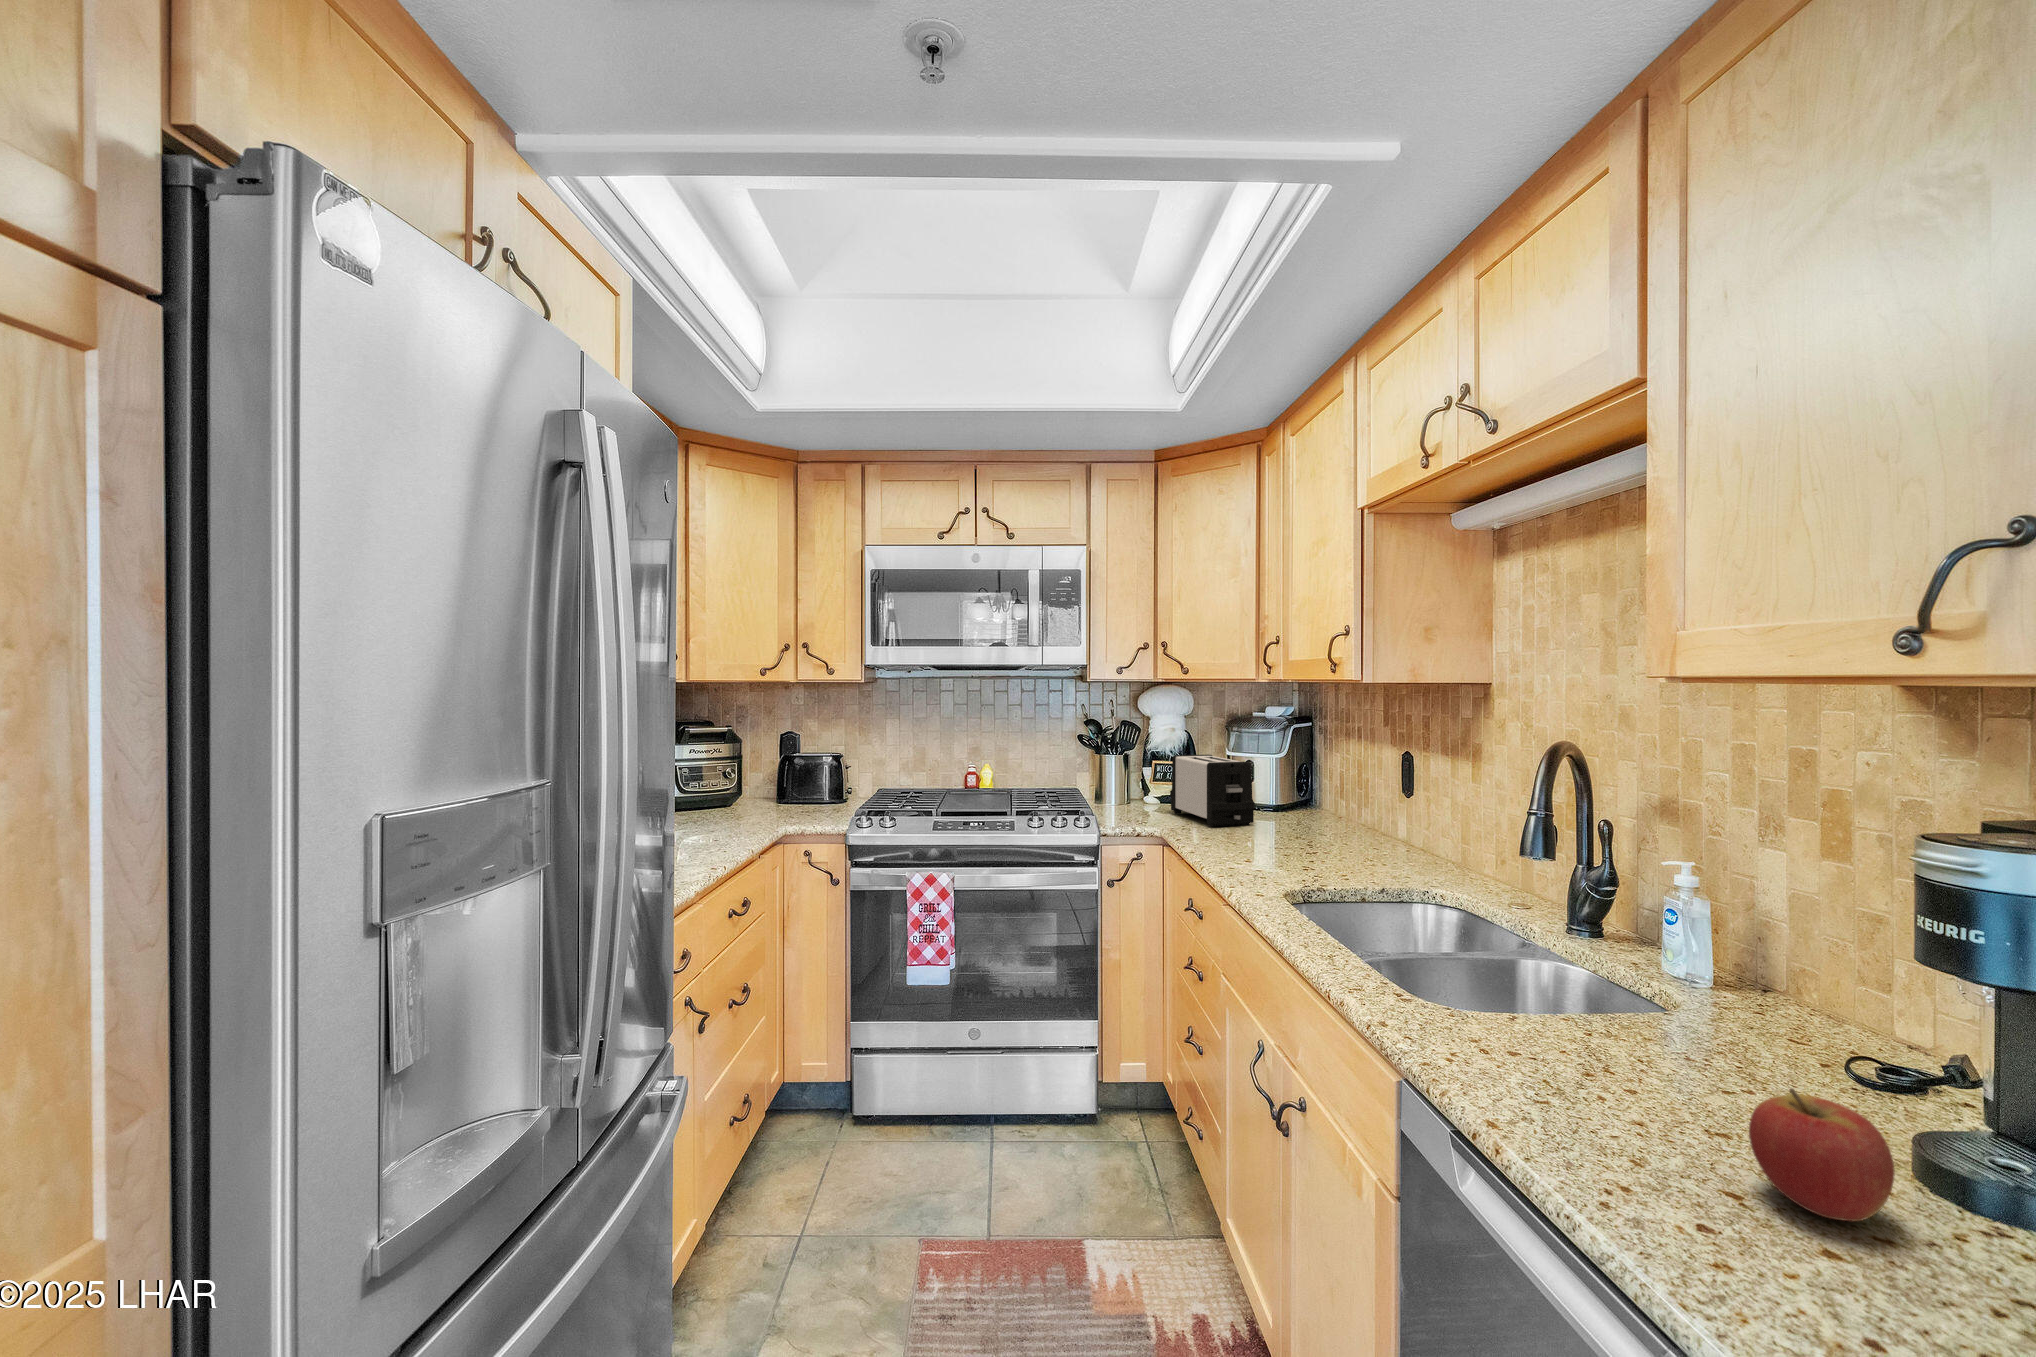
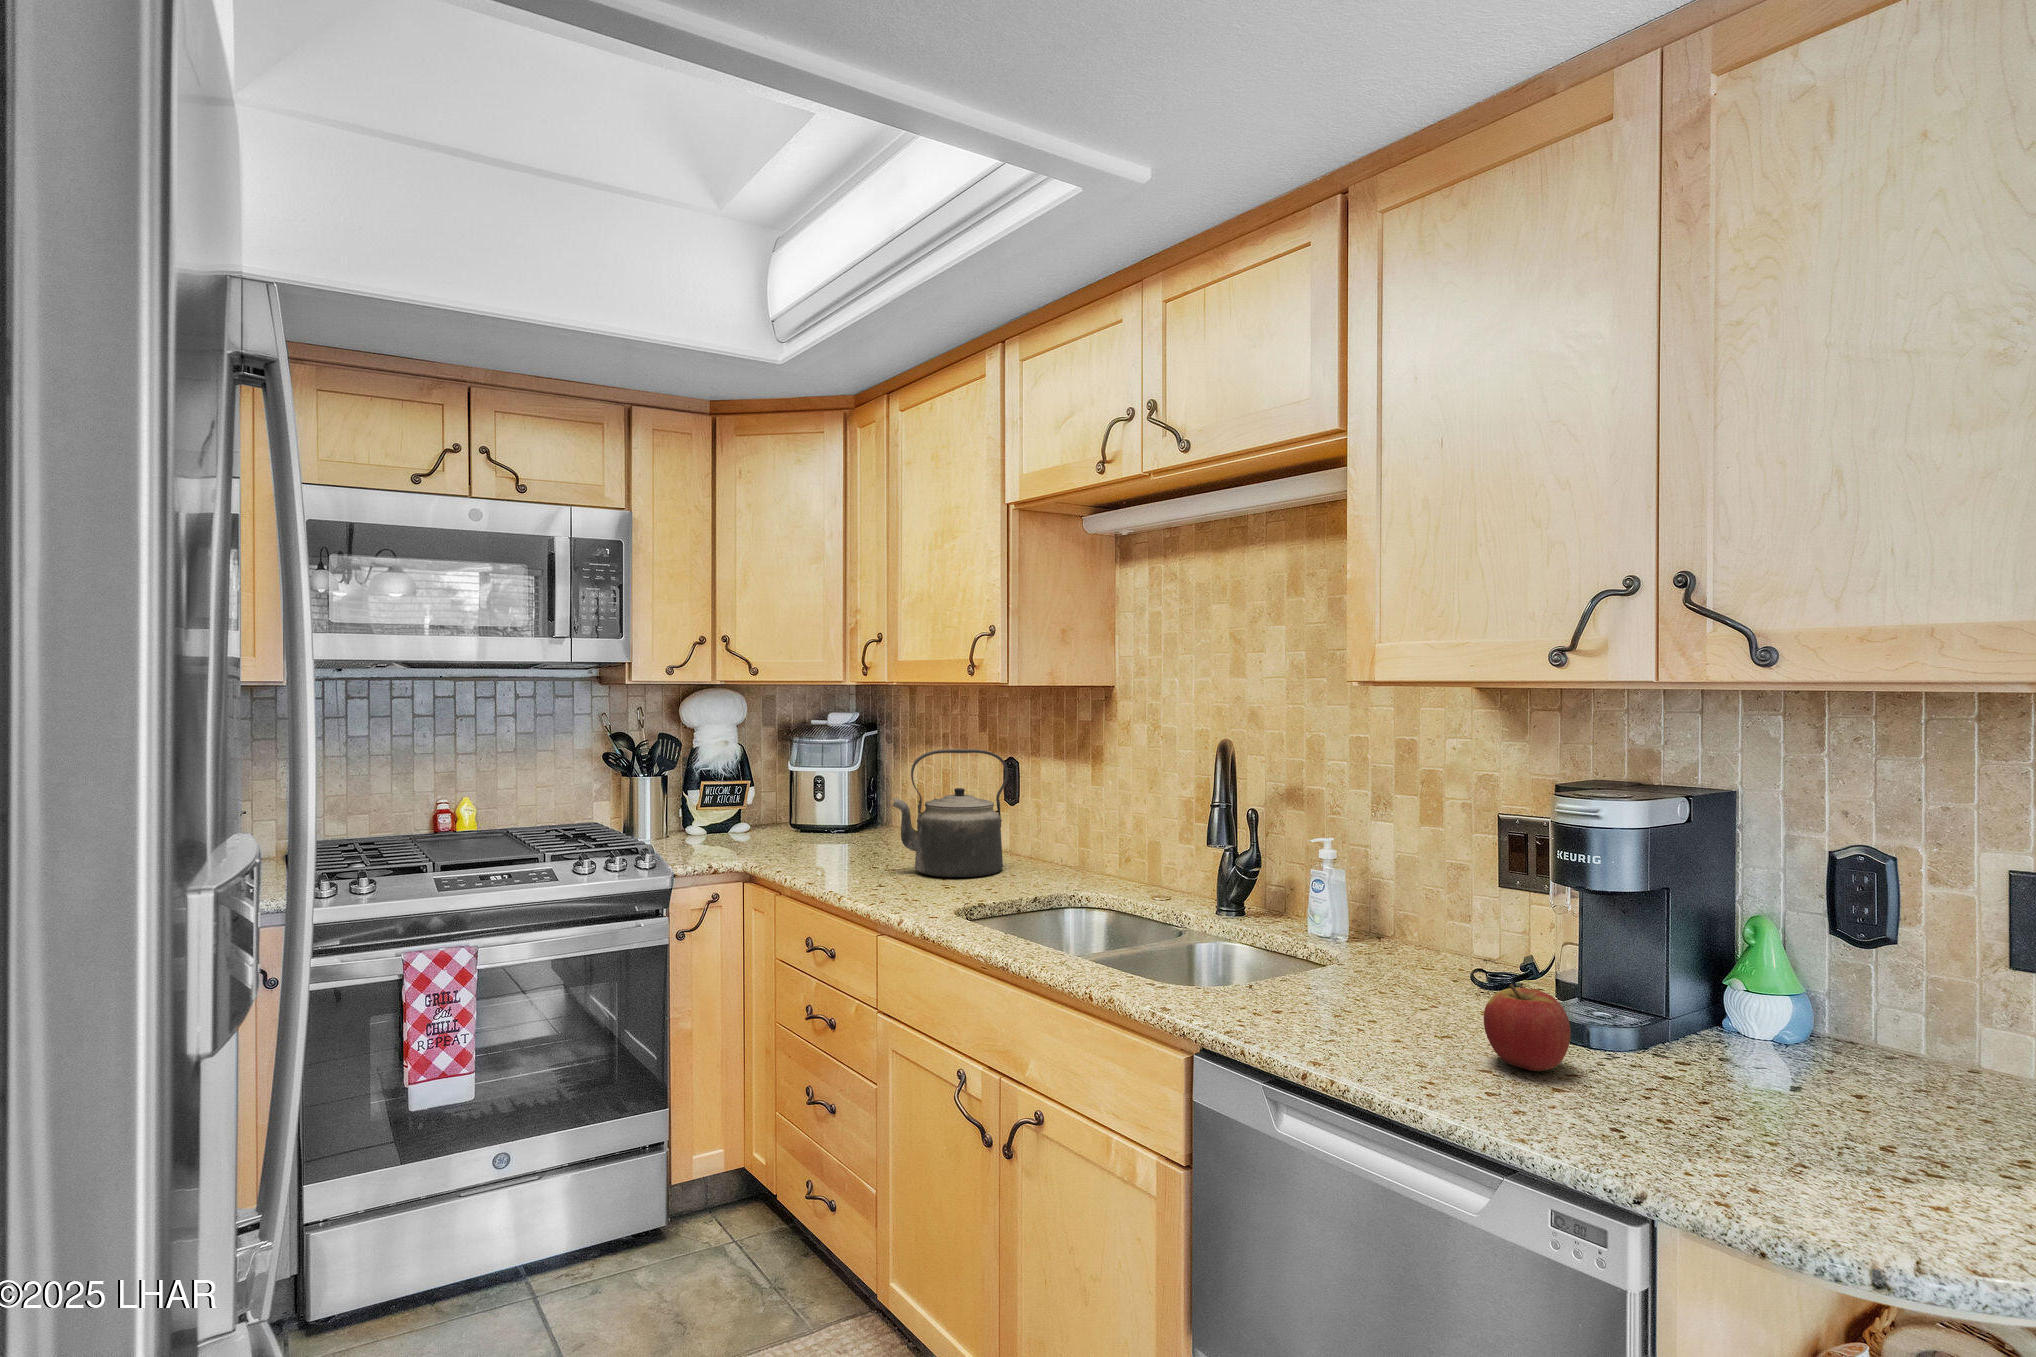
kettle: none [1271,742,1385,863] -> present [893,749,1008,877]
toaster: present [1170,755,1255,827] -> none [732,771,843,854]

